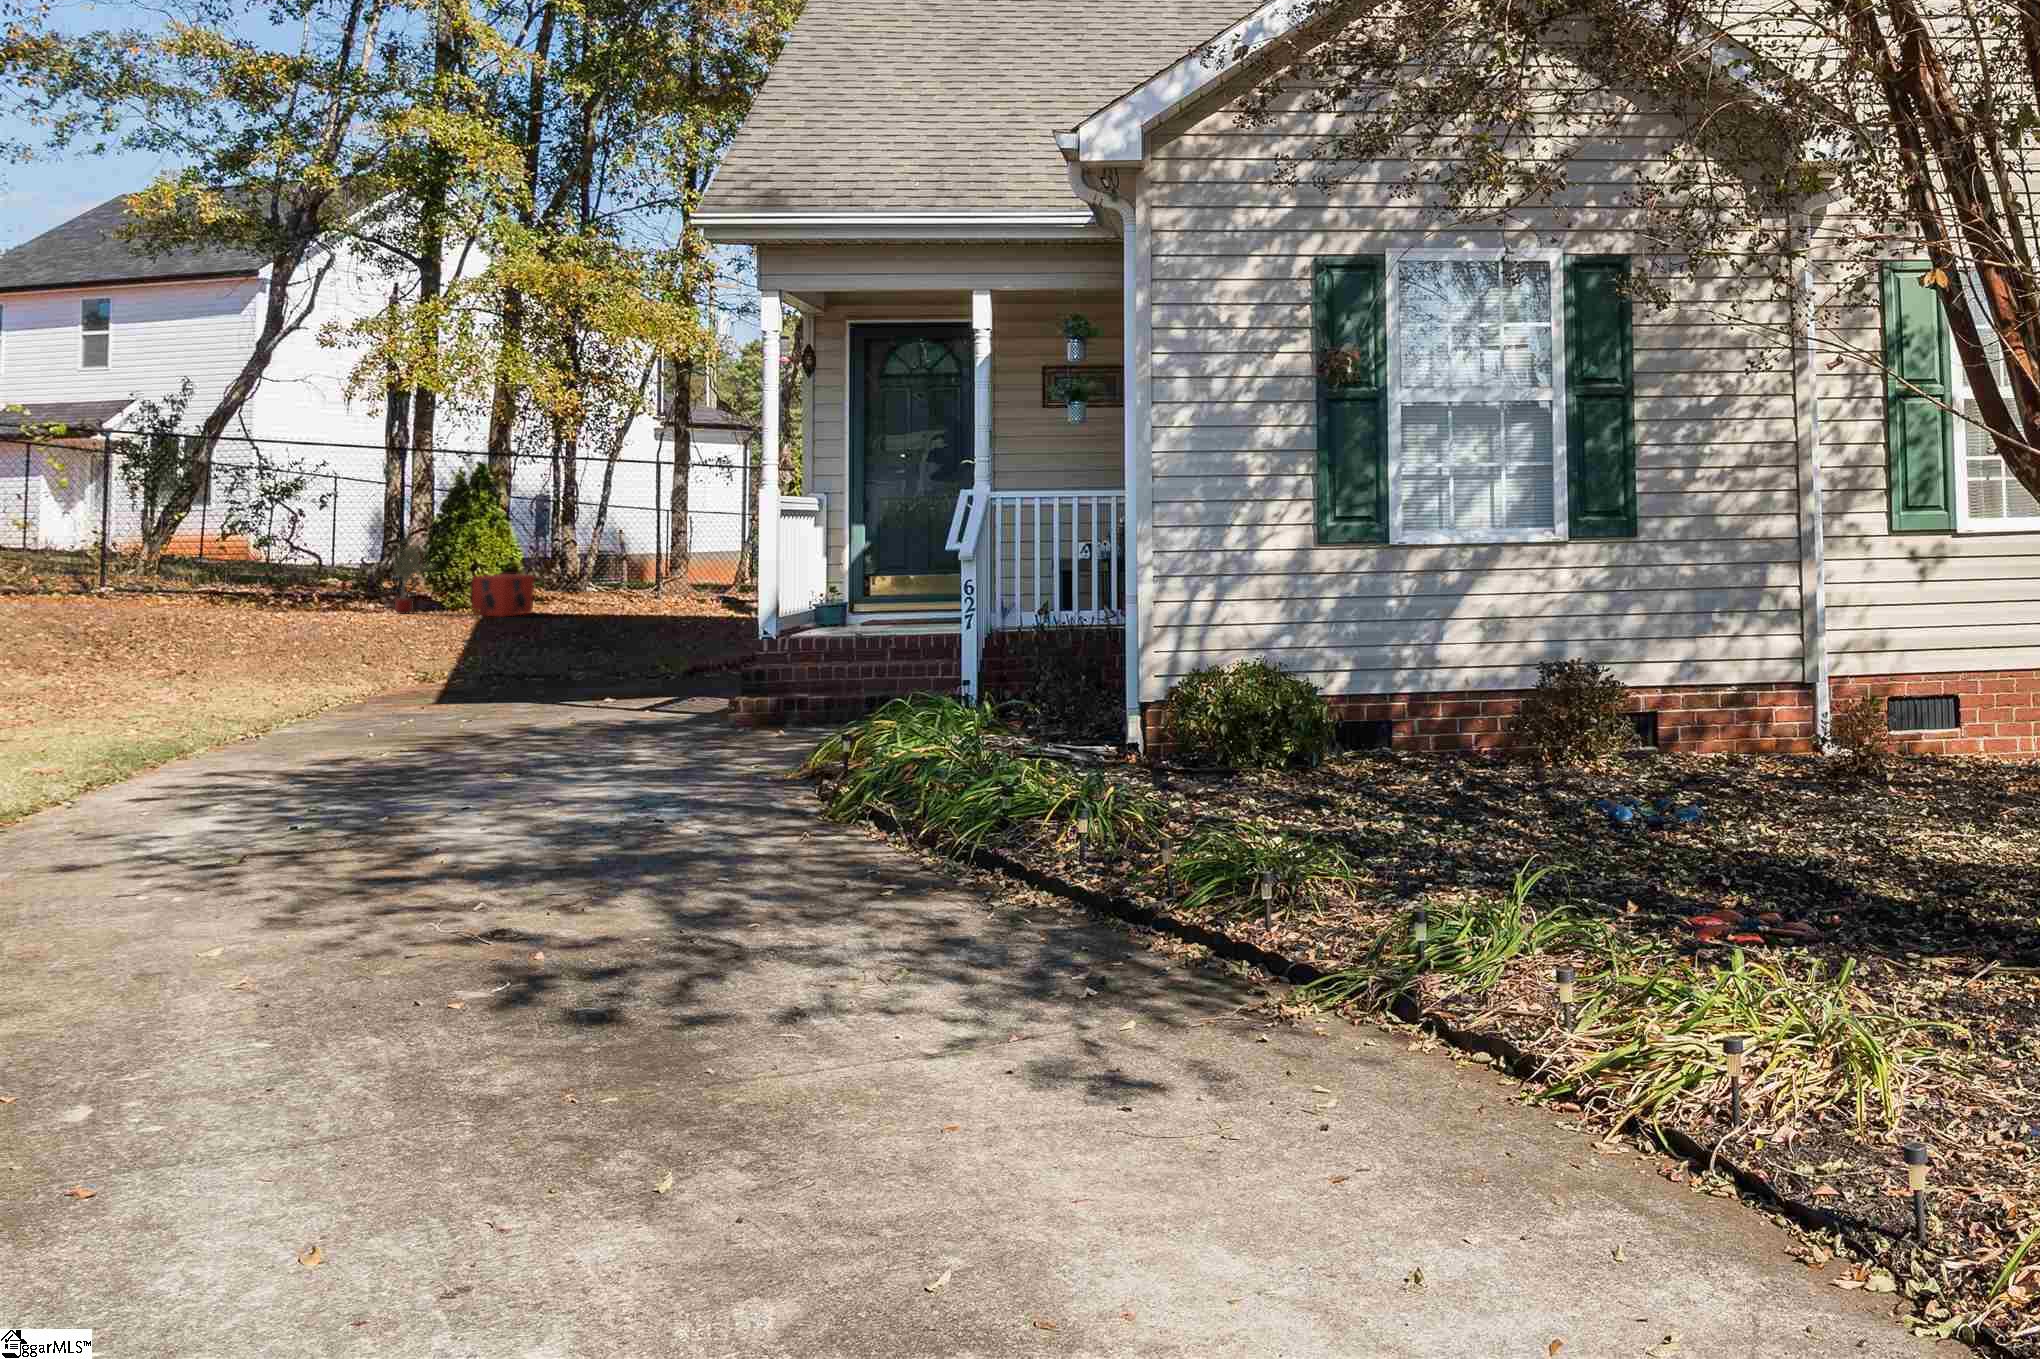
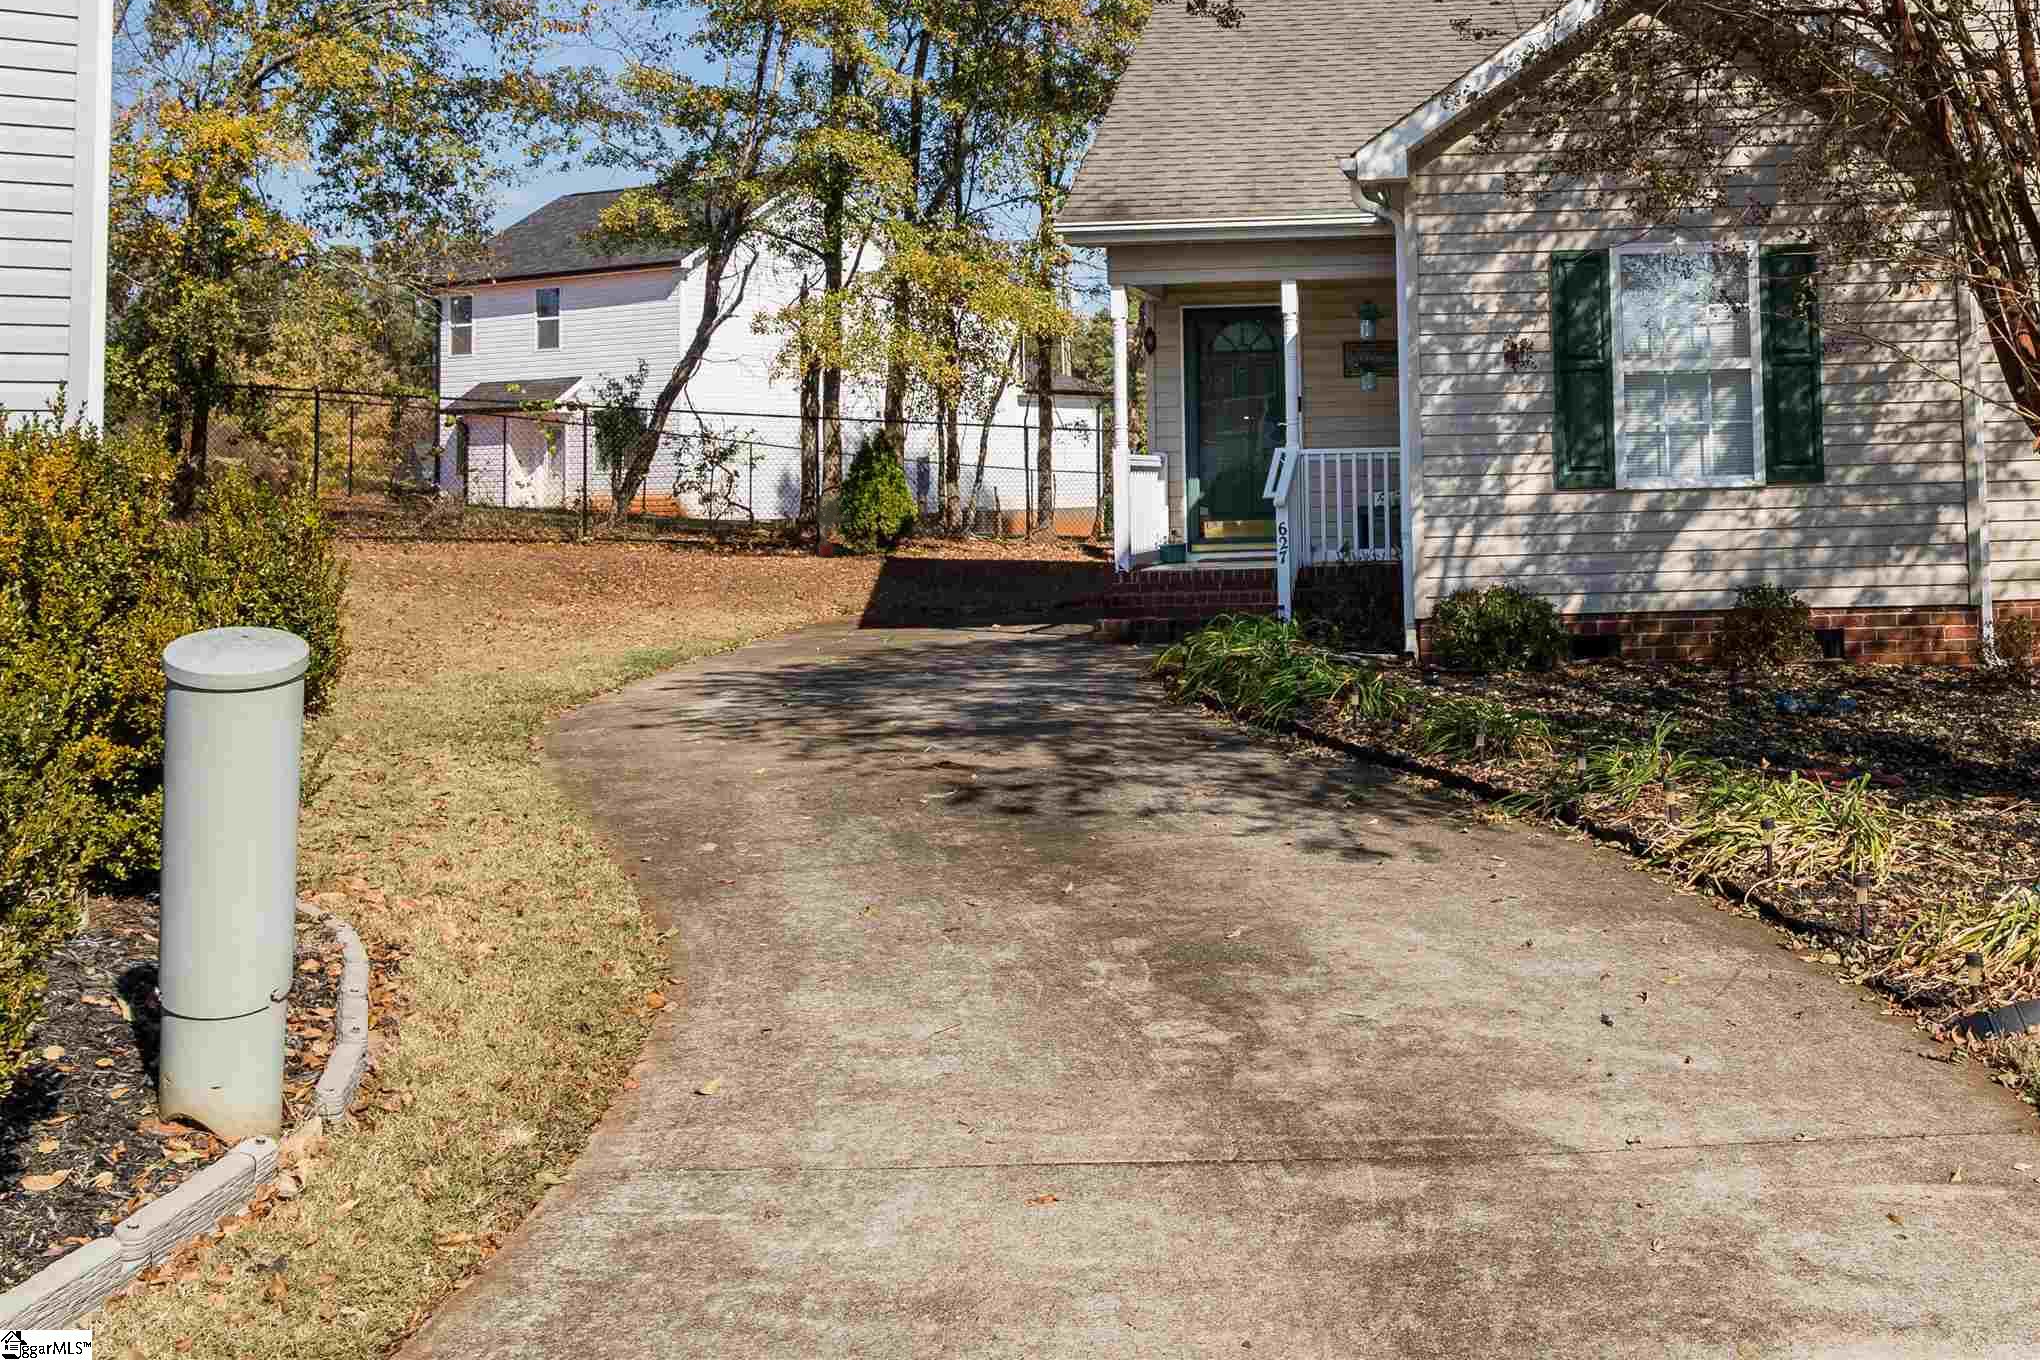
storage box: present [471,574,534,616] -> none [879,524,929,560]

